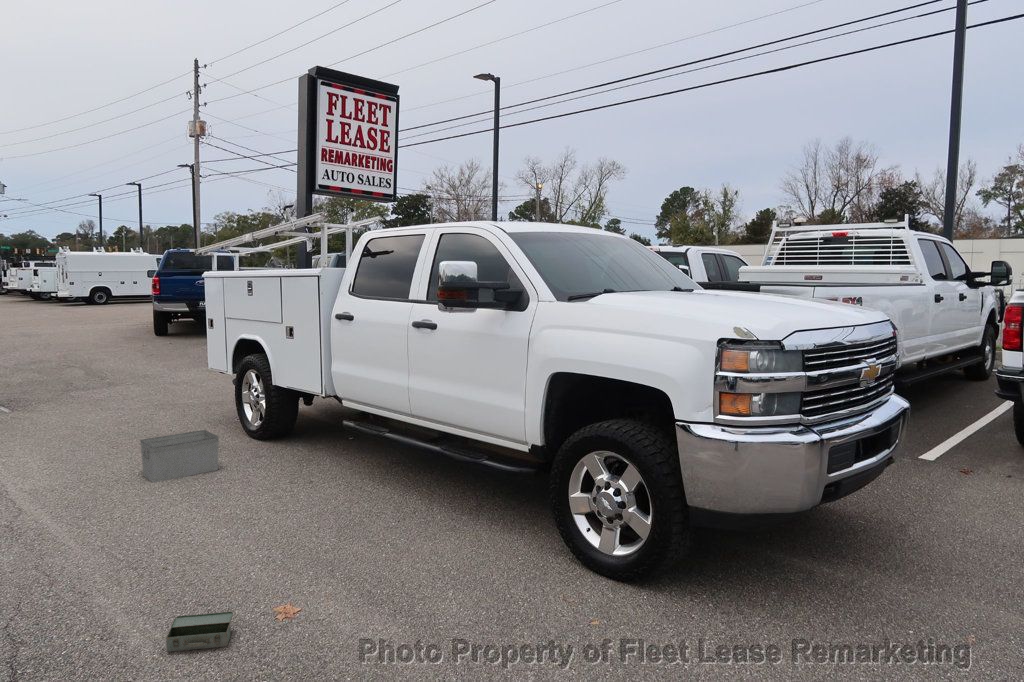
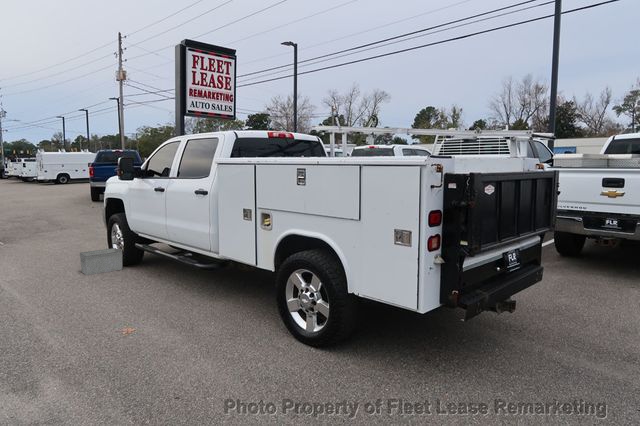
toolbox: present [166,612,233,652] -> none [86,326,120,342]

